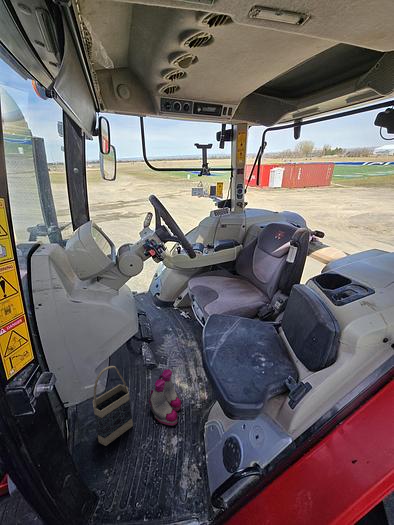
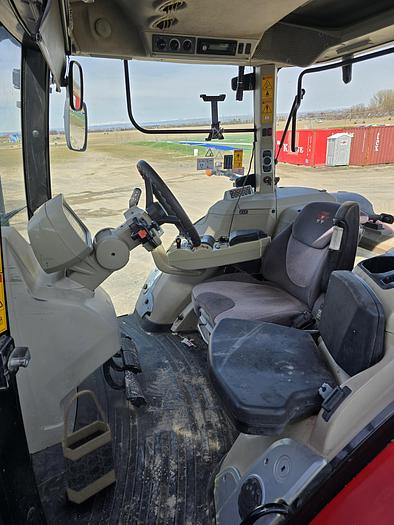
boots: present [149,369,181,426] -> none [137,404,183,481]

